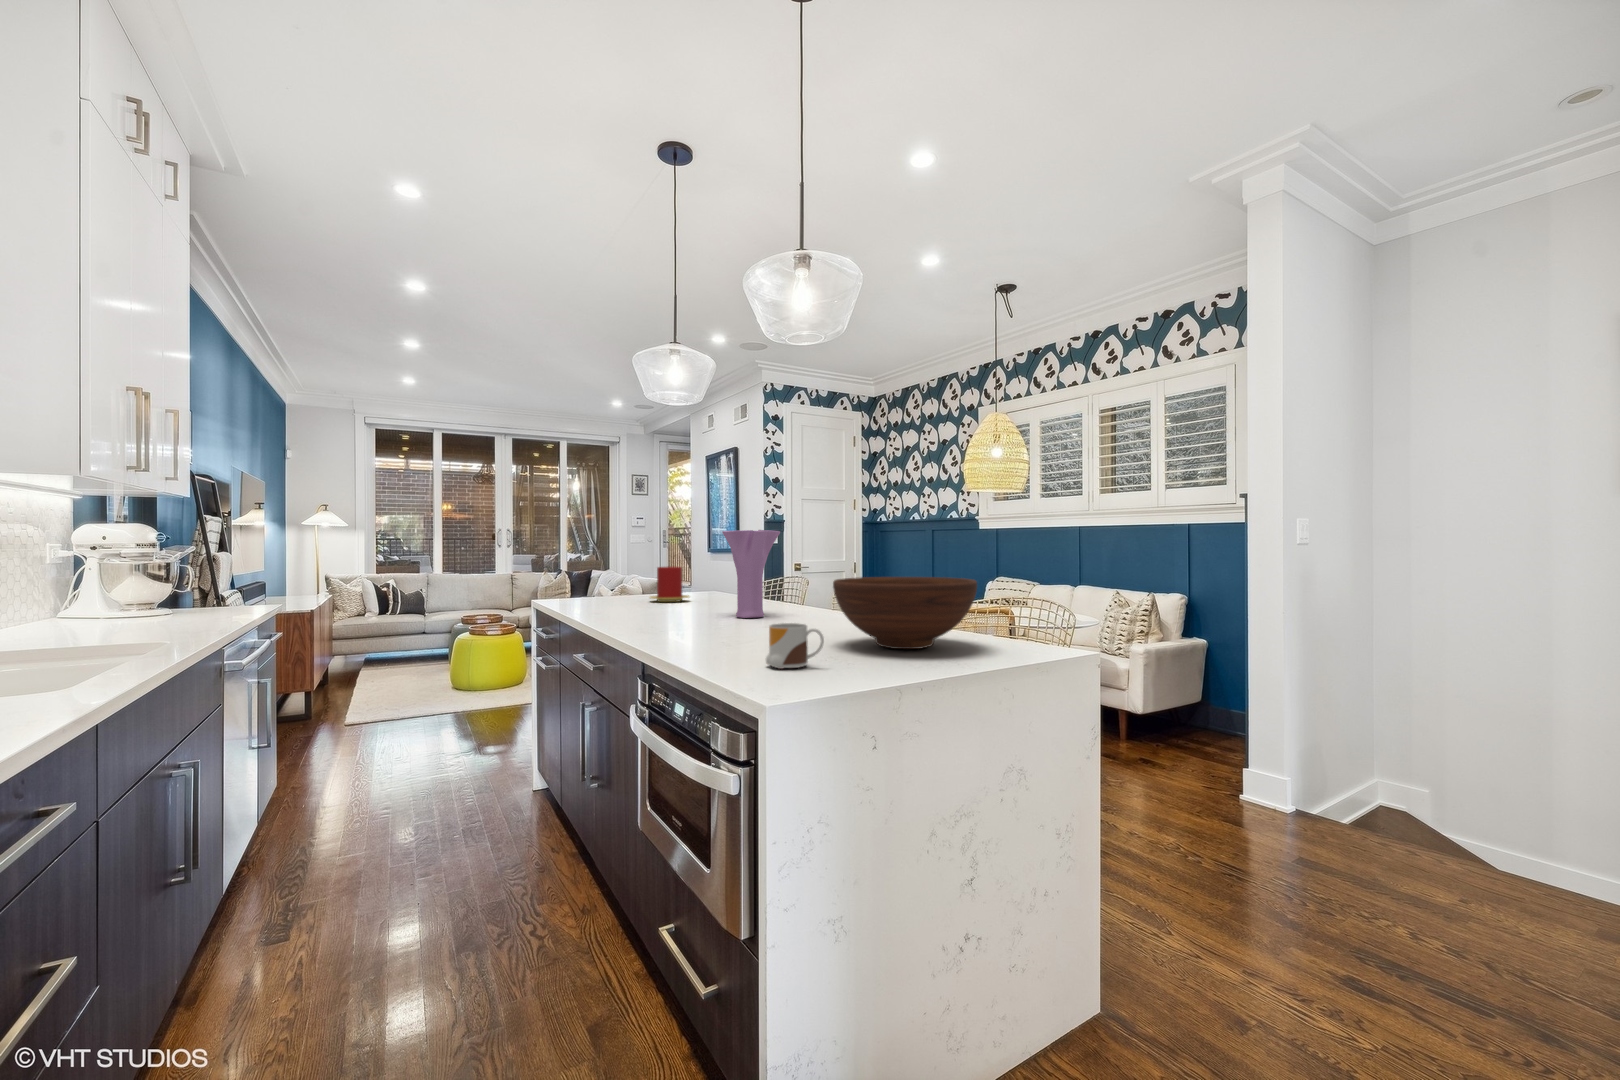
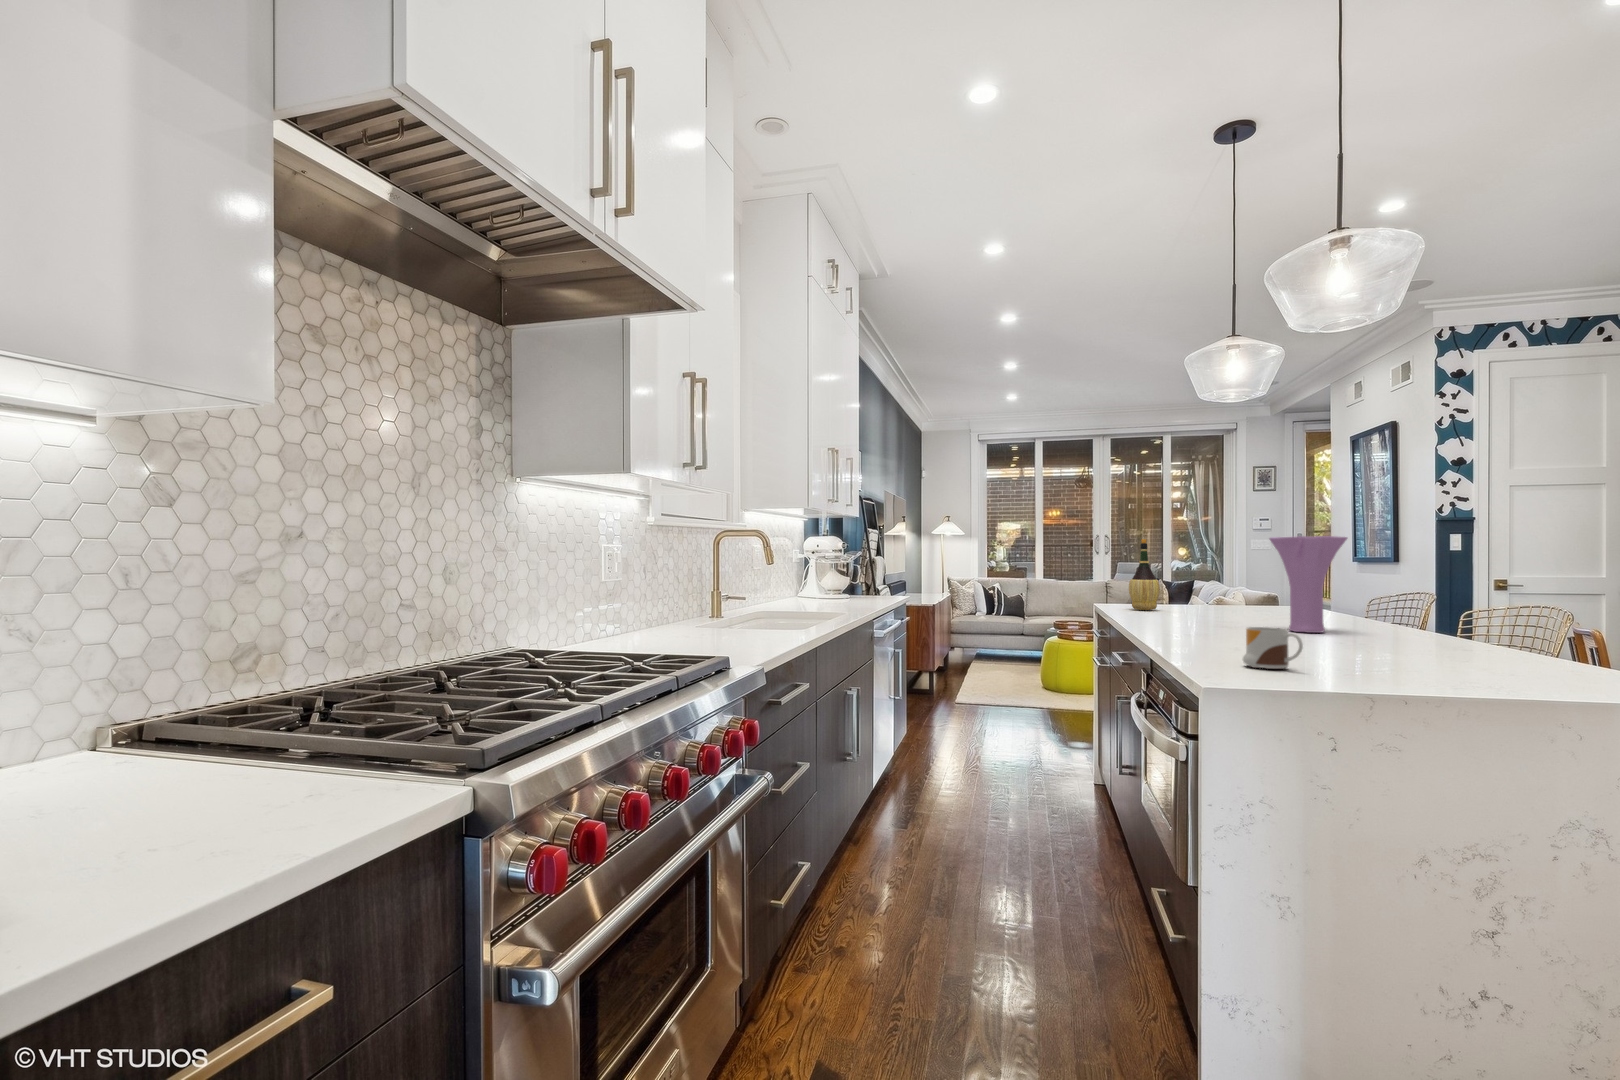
wine bottle: none [573,532,604,604] -> present [1129,539,1160,610]
candle: present [650,566,689,602] -> none [1211,575,1262,614]
fruit bowl: present [833,577,977,649] -> none [1352,590,1566,673]

